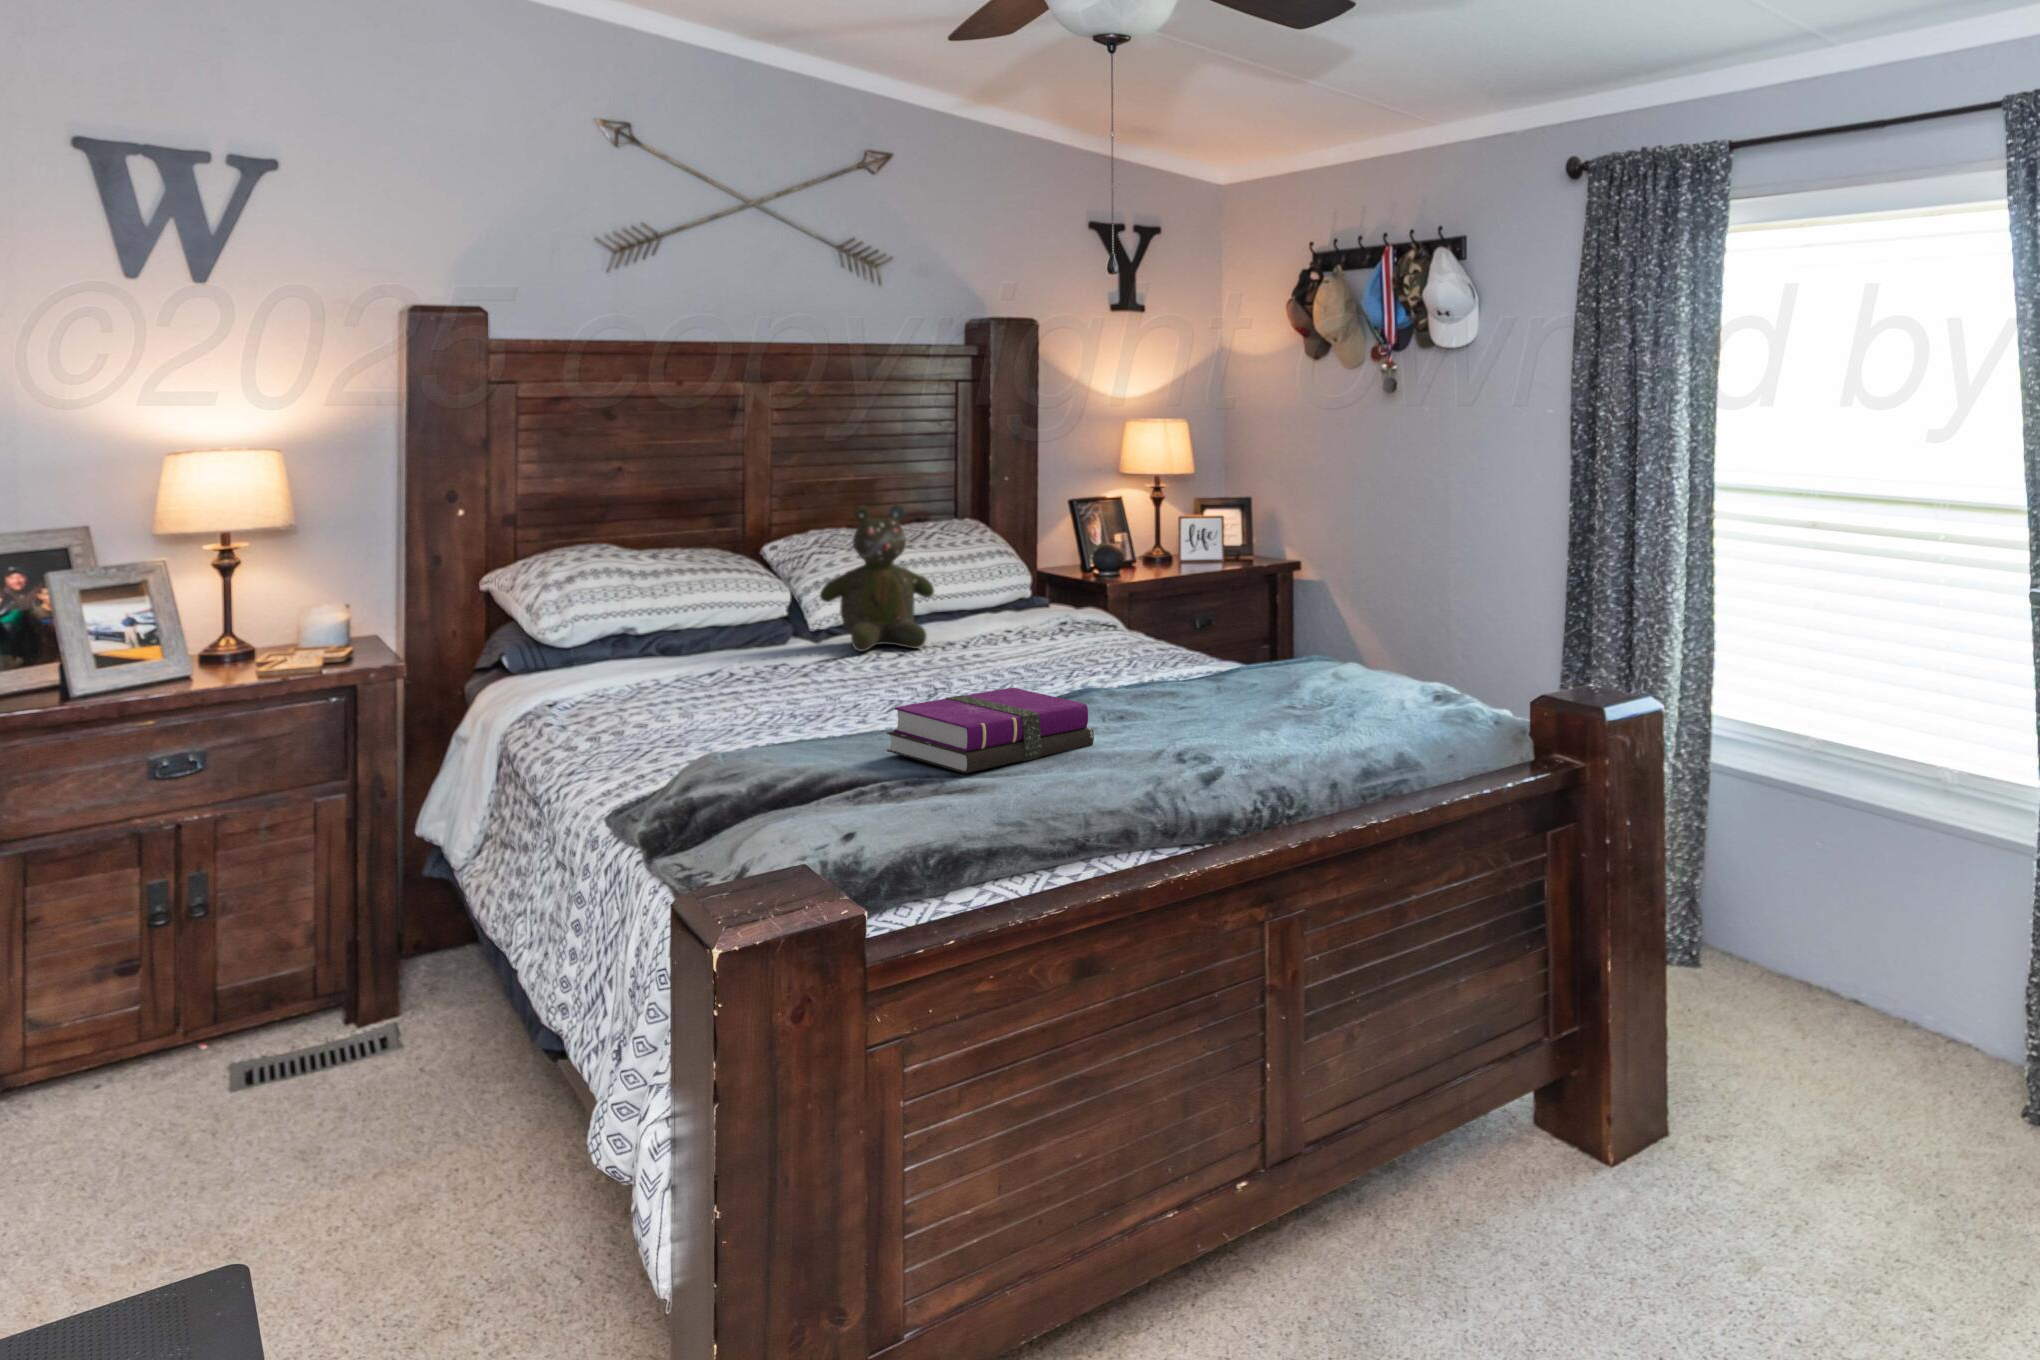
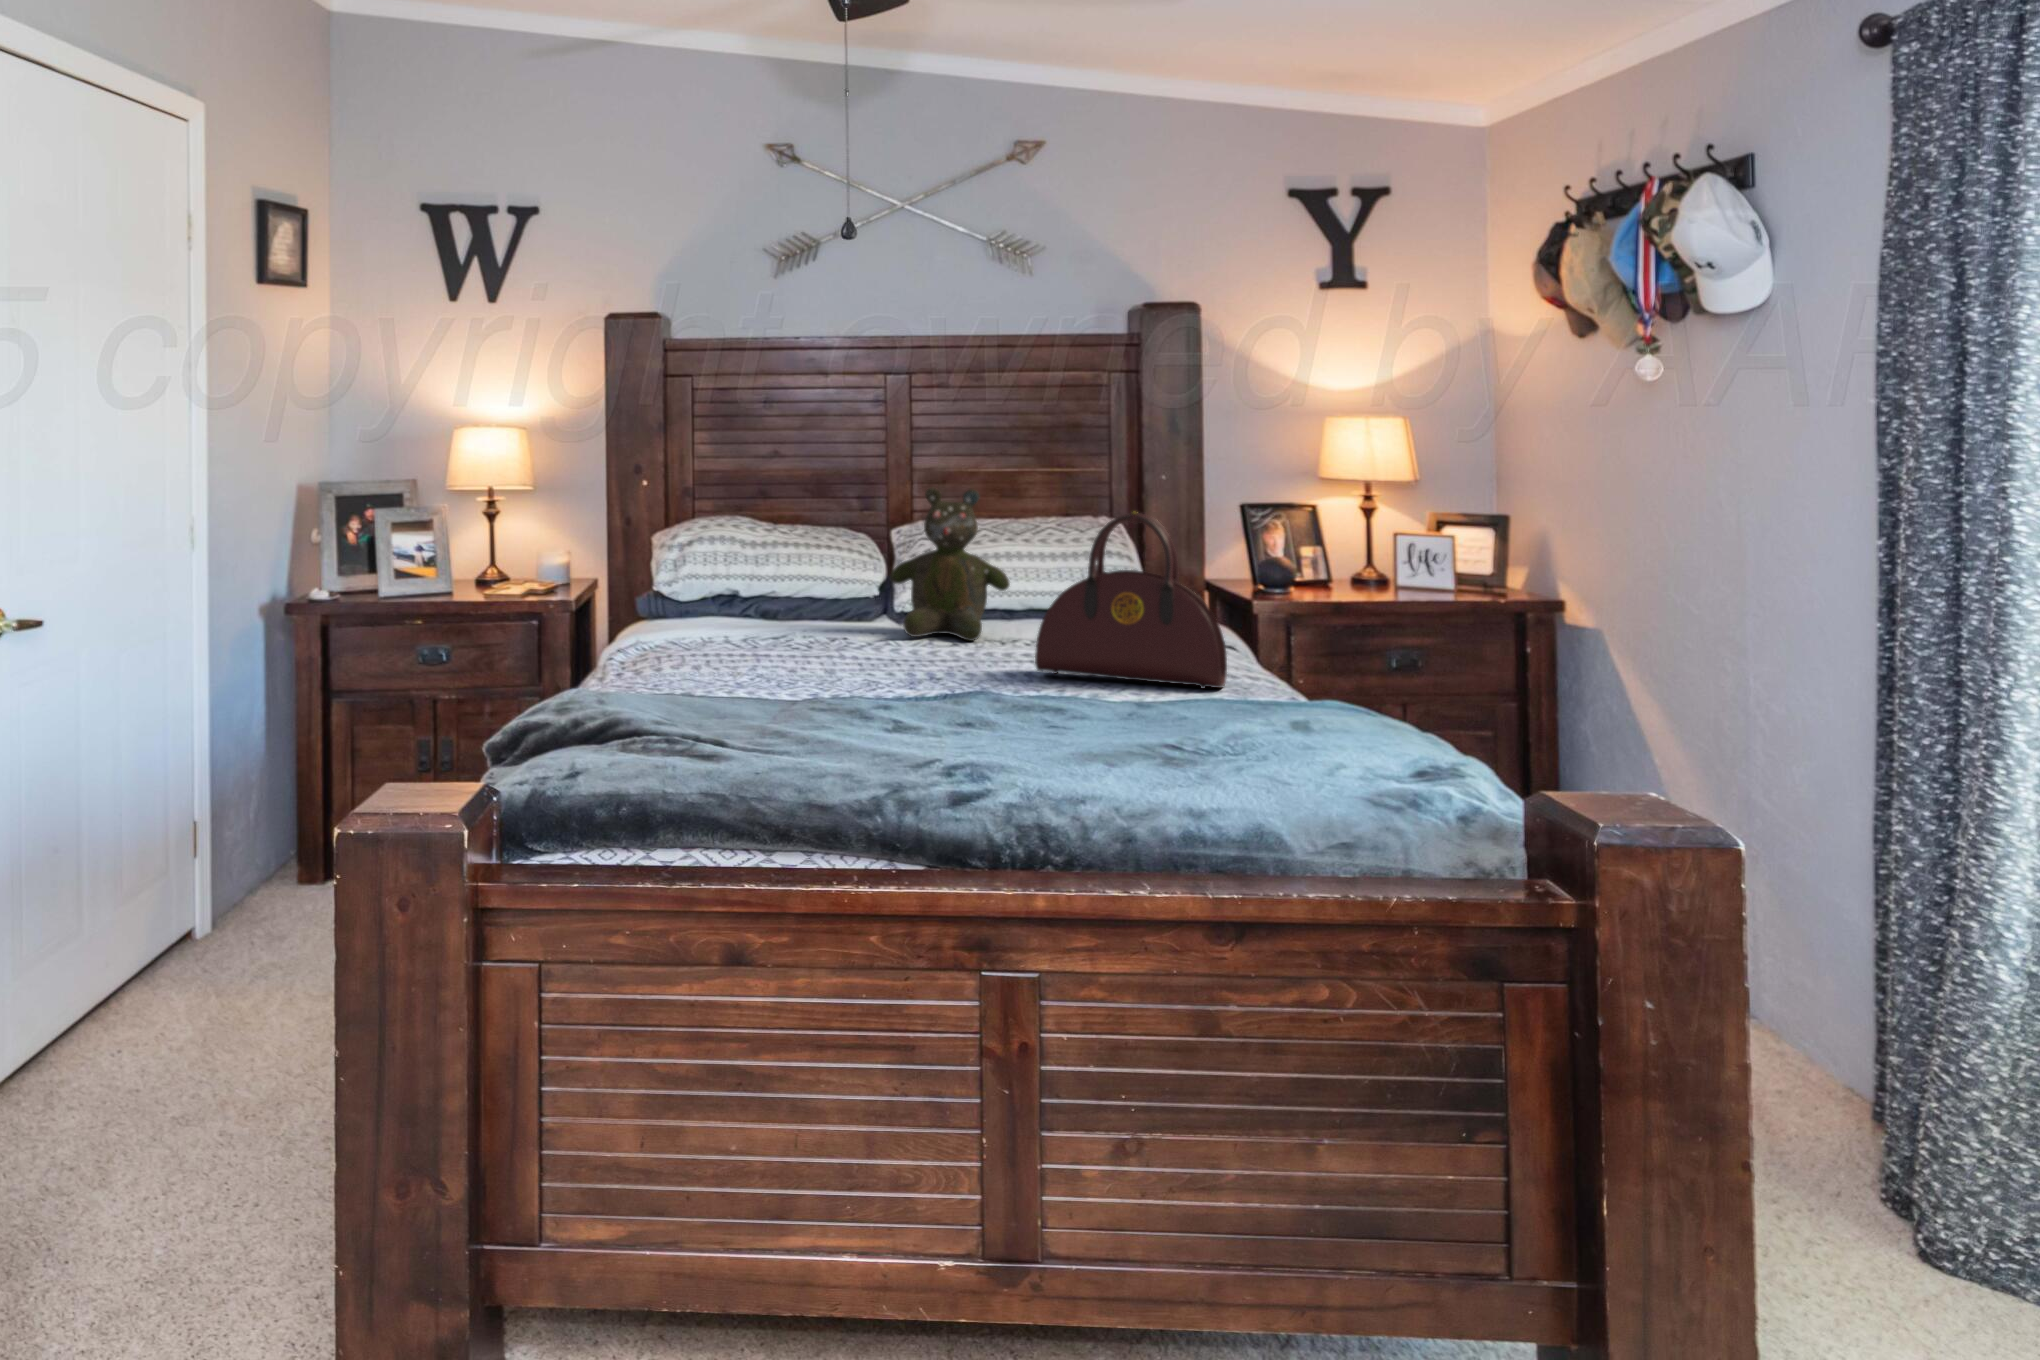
handbag: none [1041,521,1200,669] -> present [1035,512,1227,688]
notebook: present [887,688,1094,773] -> none [719,670,922,745]

